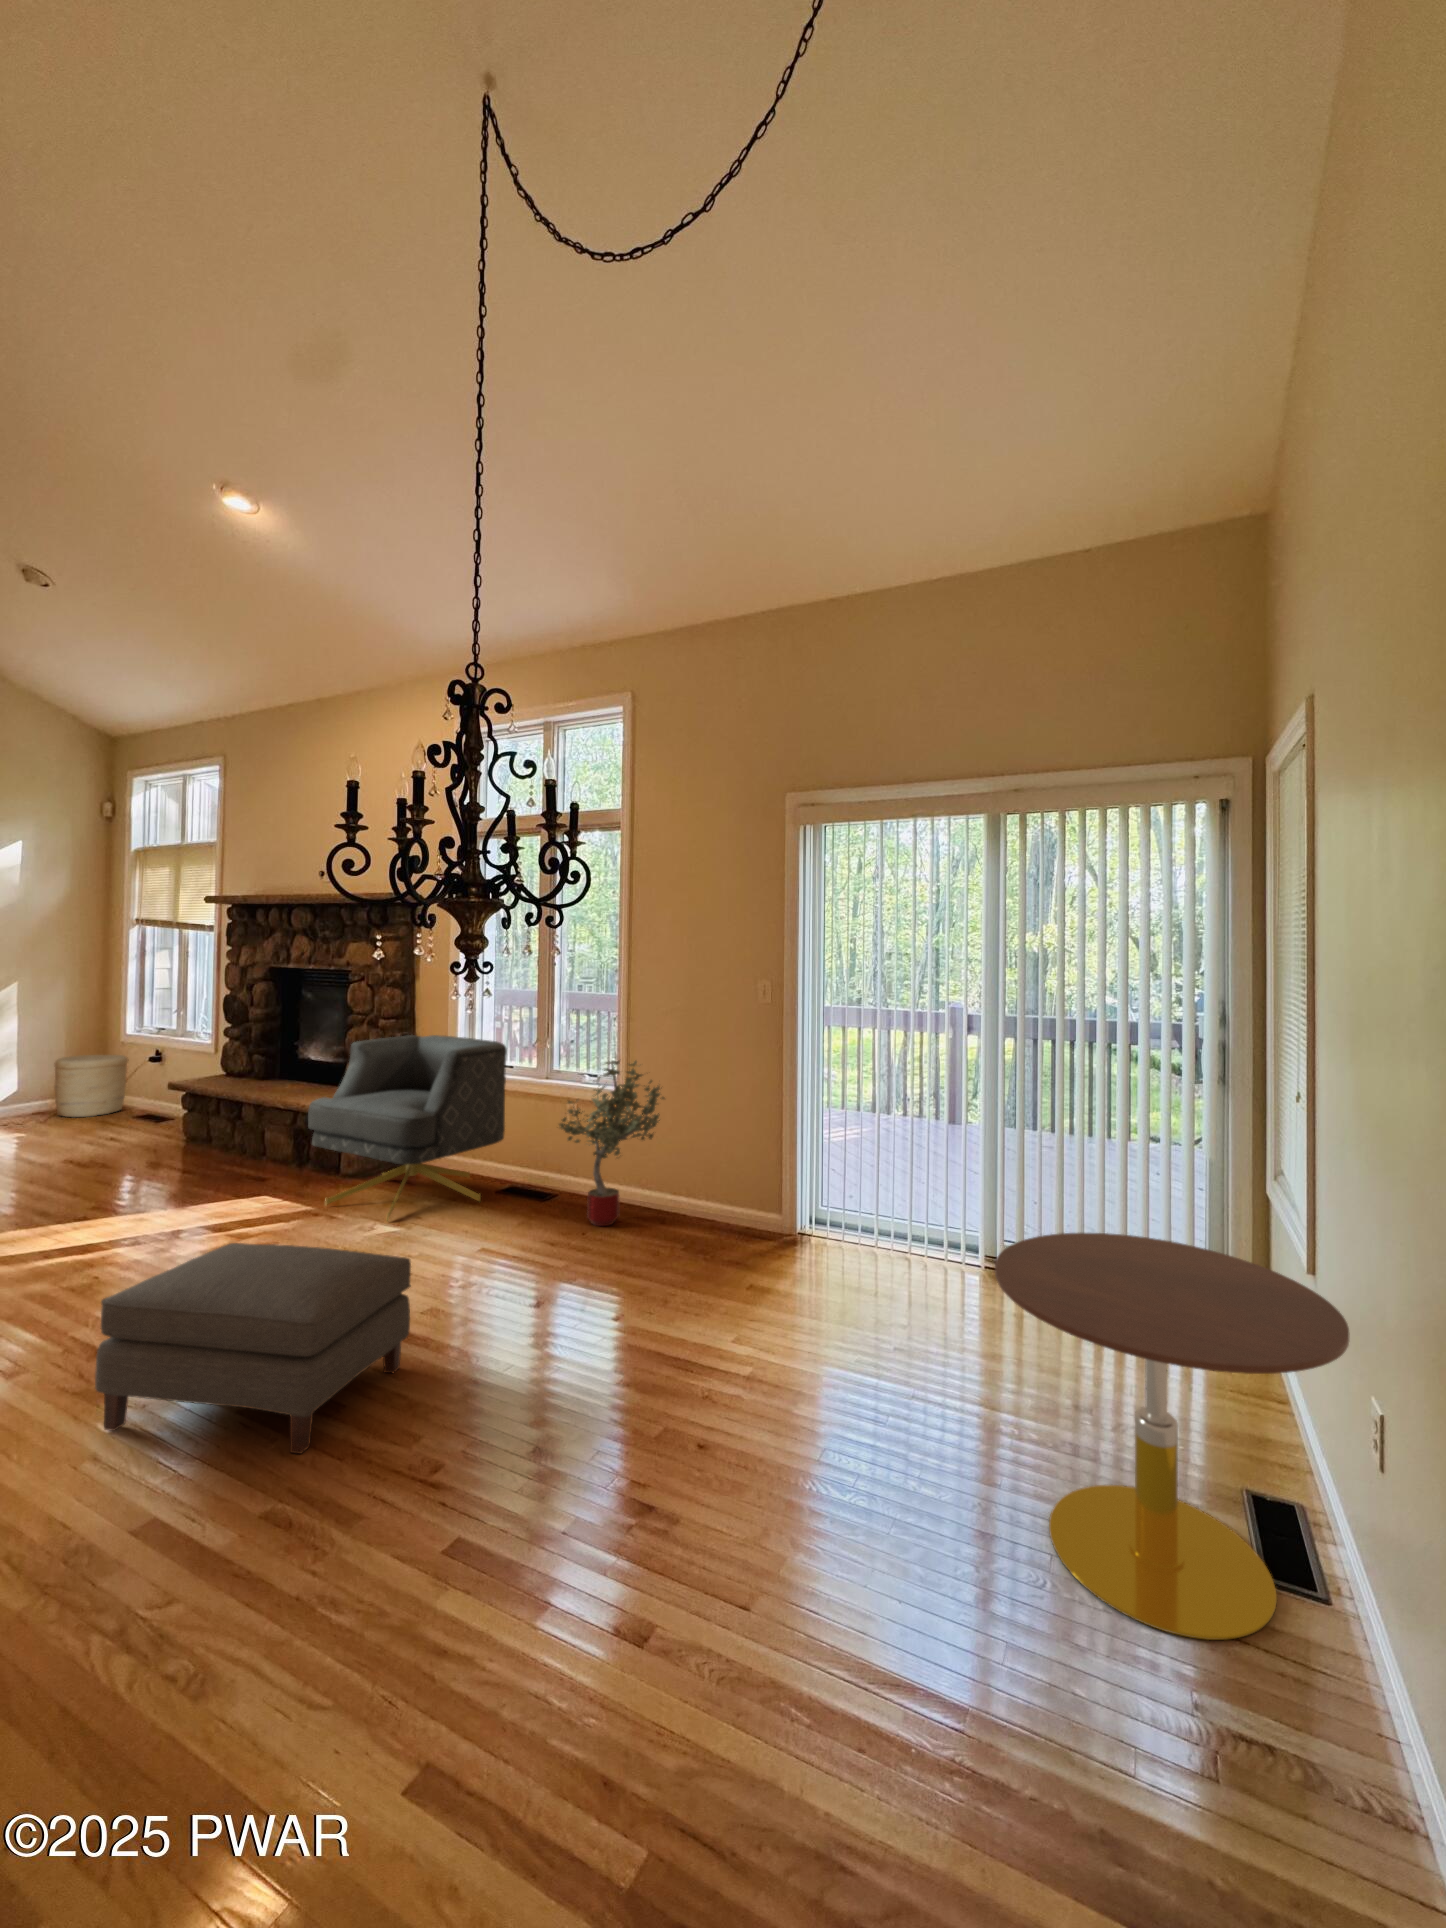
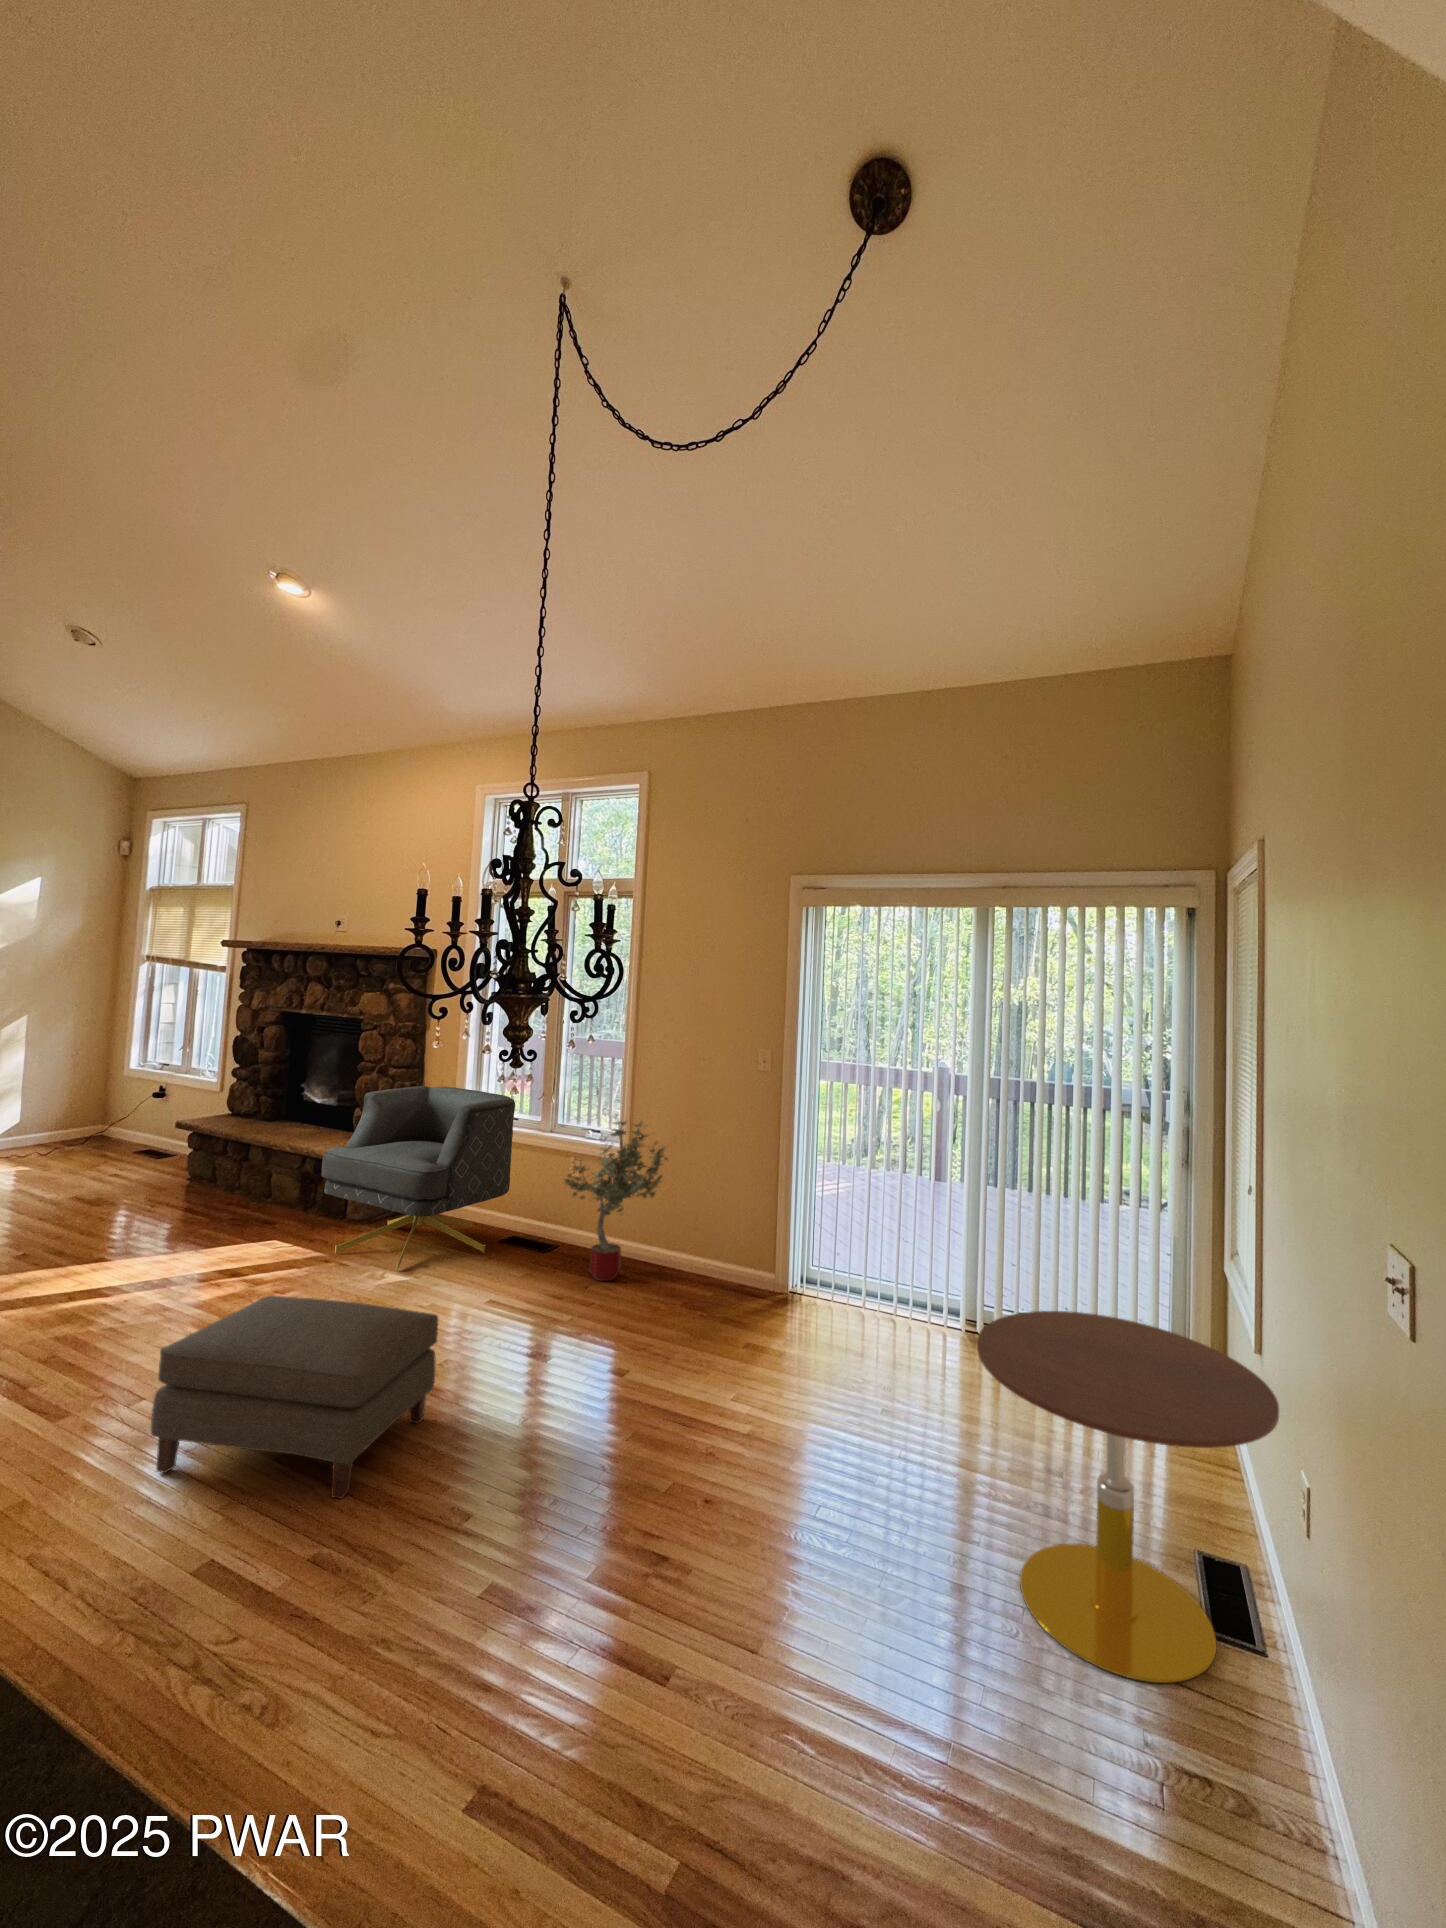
woven basket: present [55,1055,128,1117] -> none [55,1088,129,1151]

